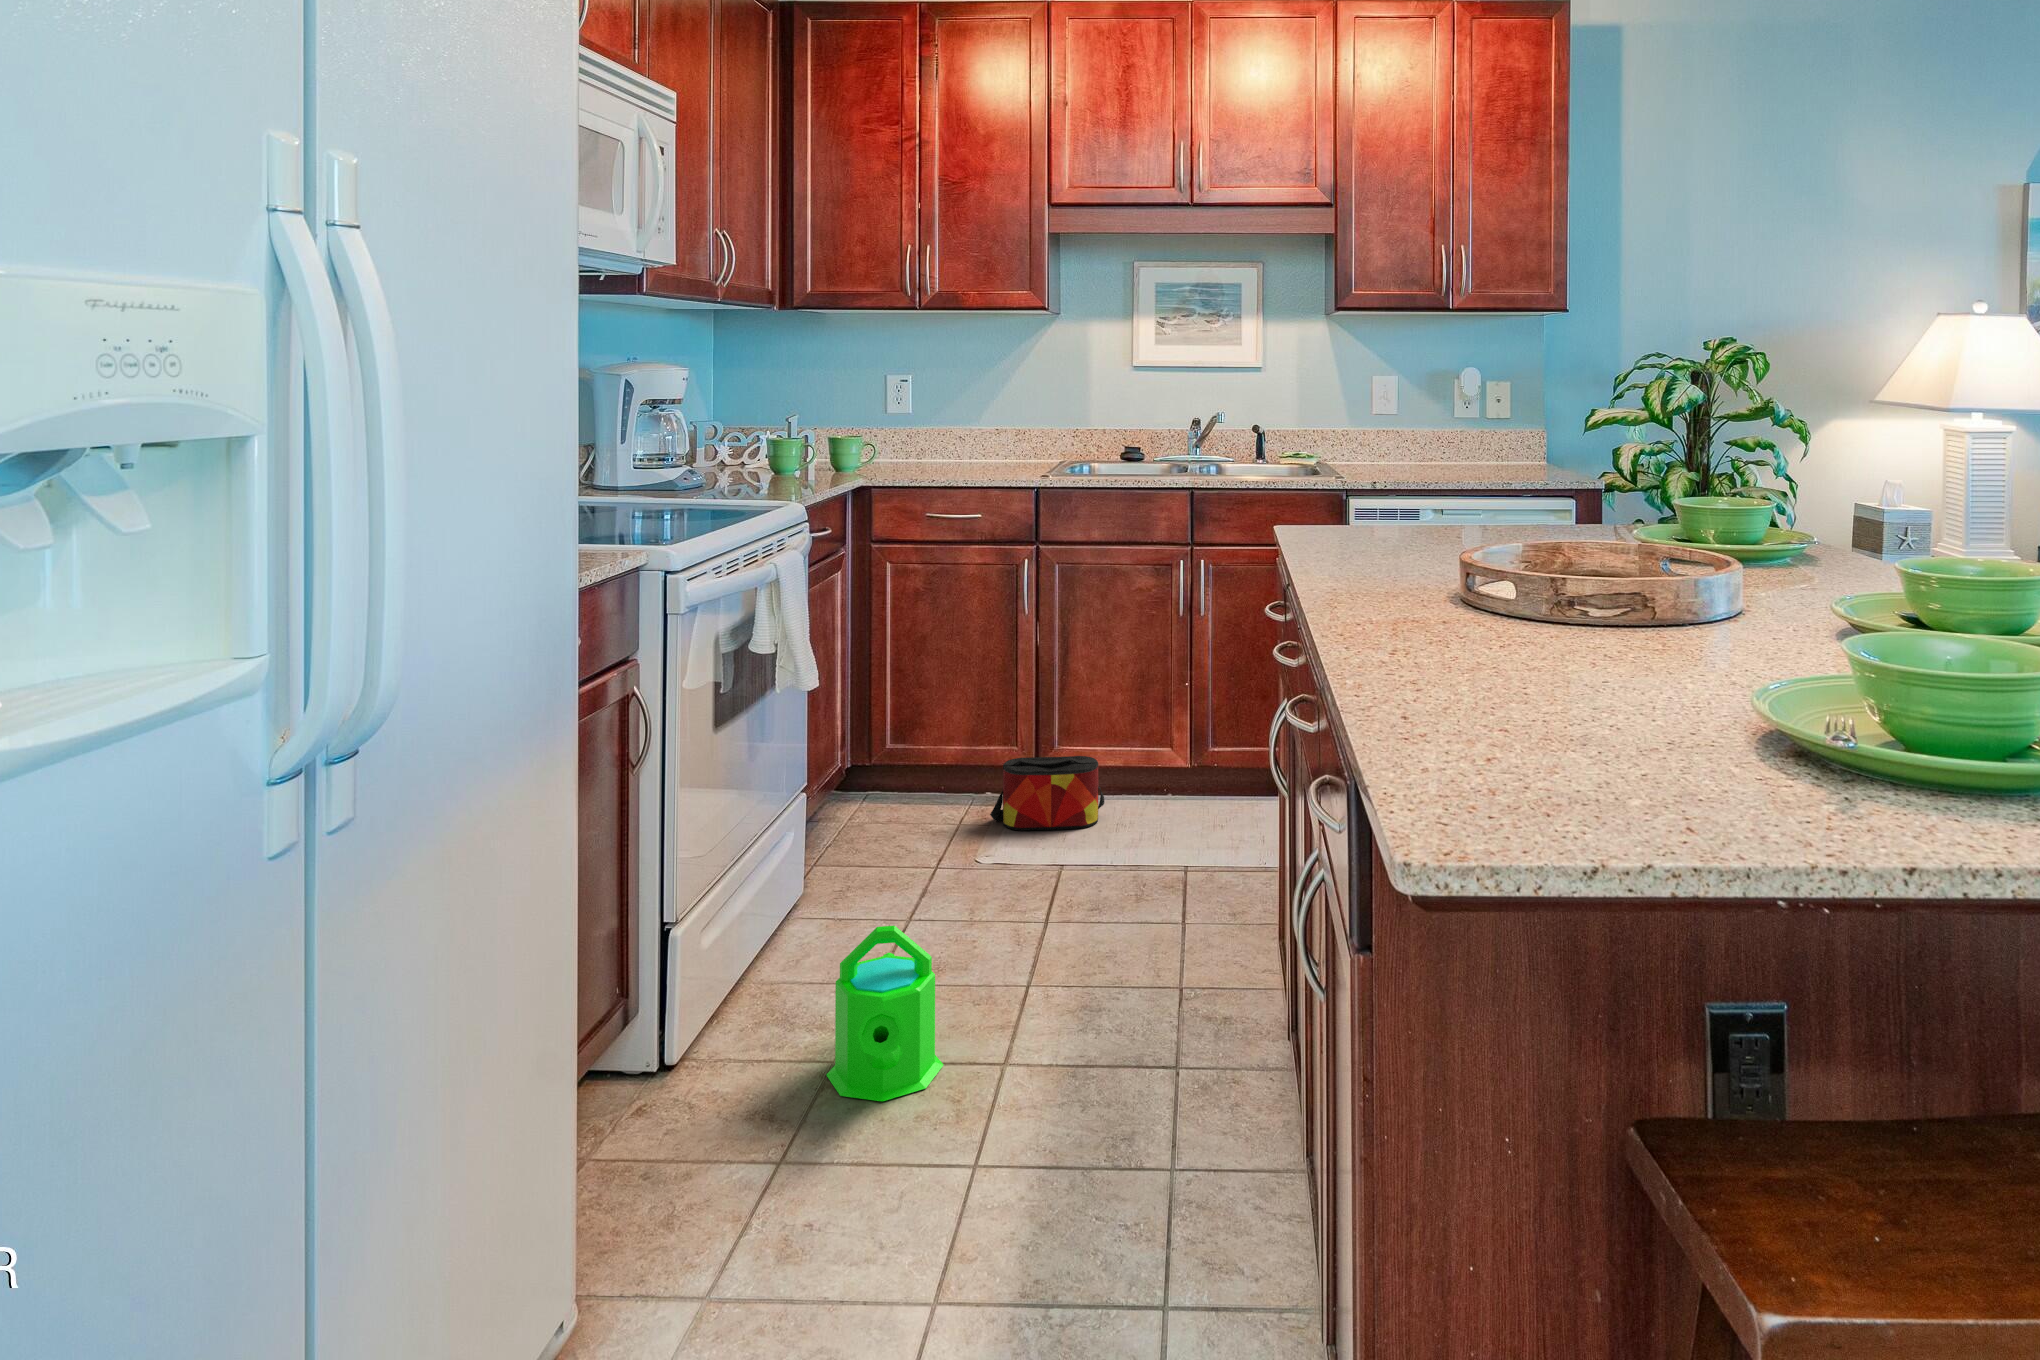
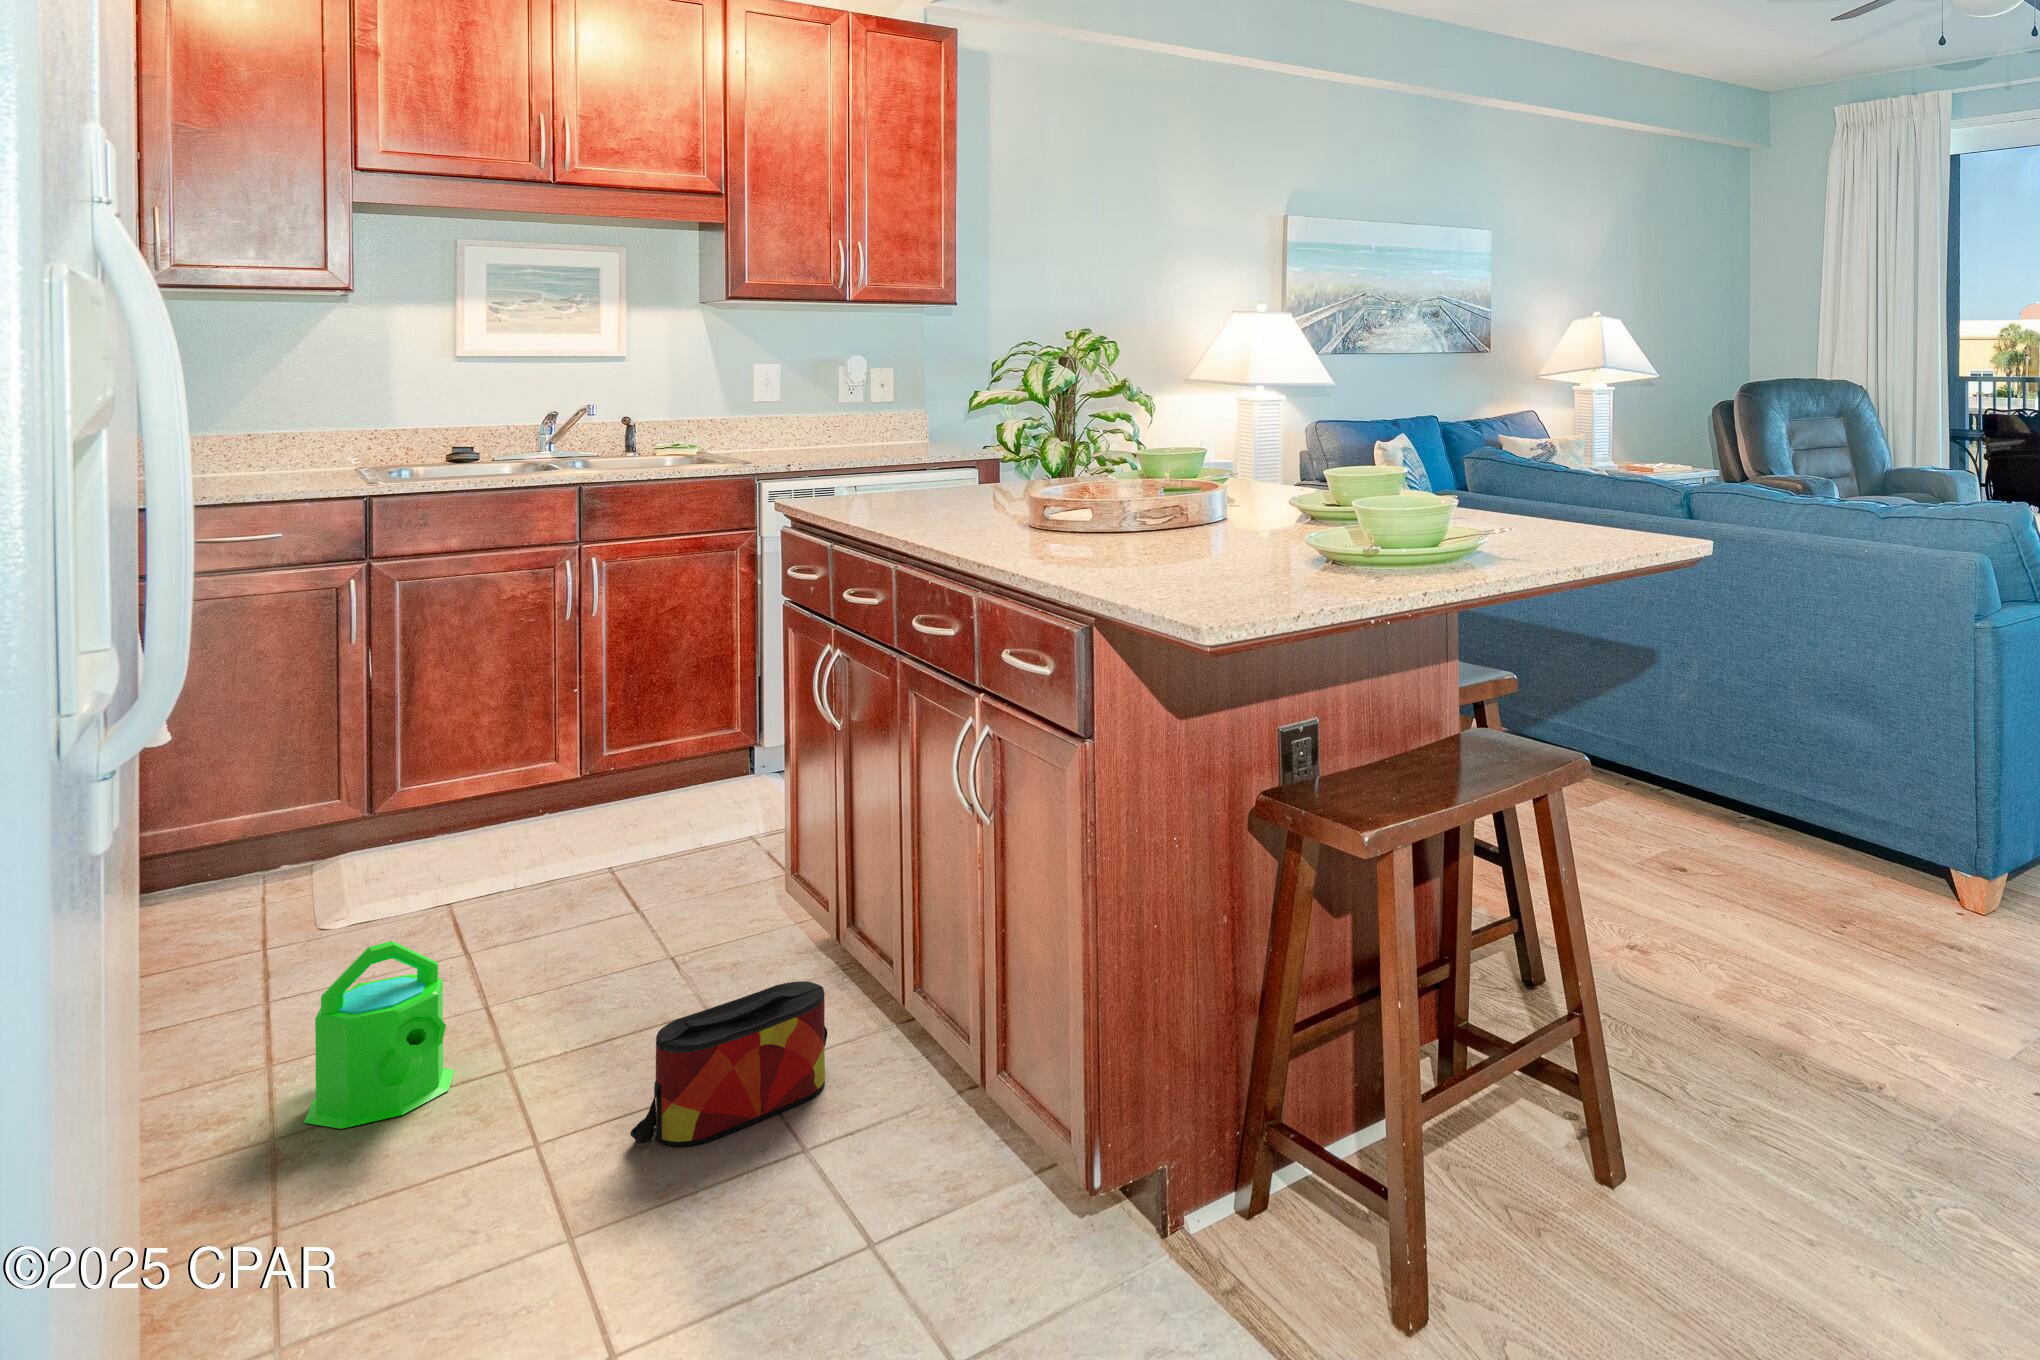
bag: present [990,756,1104,831] -> present [630,981,827,1146]

